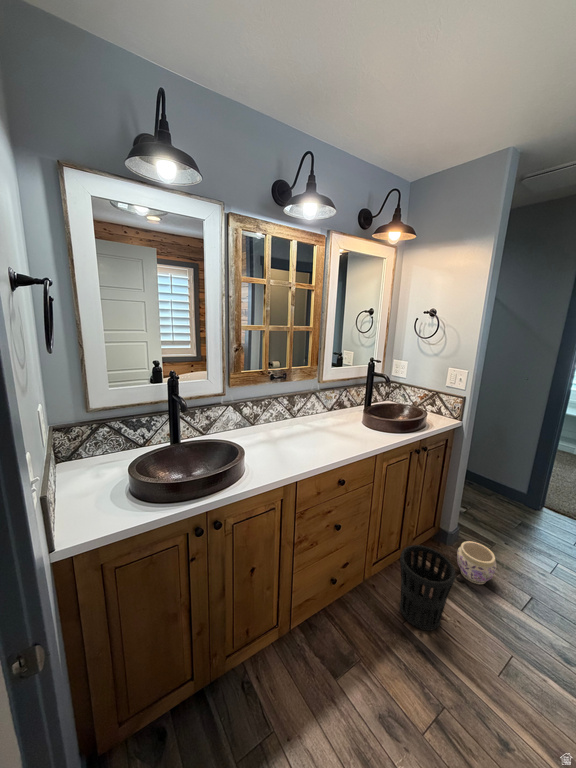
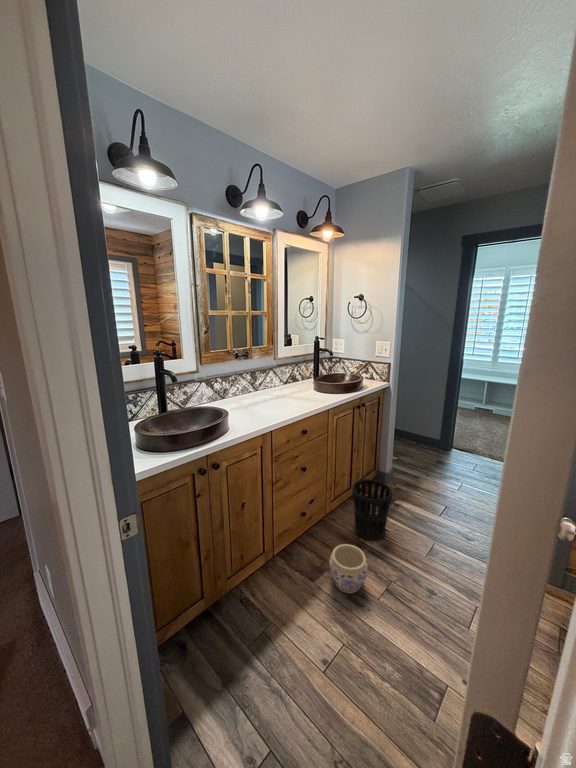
planter: present [457,541,497,585] -> present [329,544,368,594]

